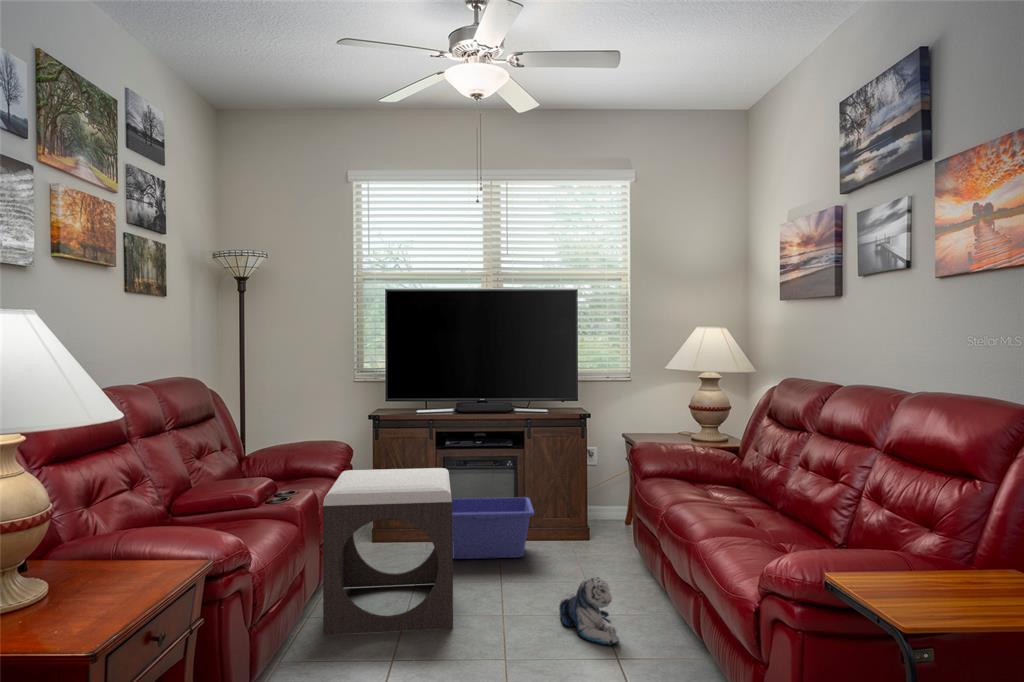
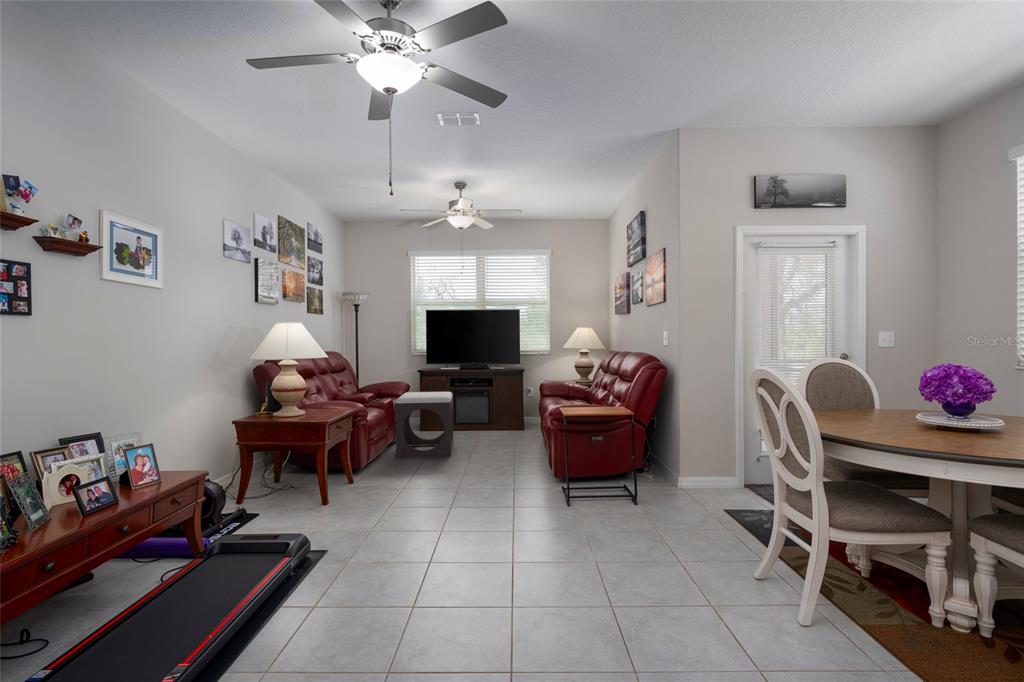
storage bin: present [452,497,534,559] -> none [448,410,495,437]
plush toy: present [559,577,619,645] -> none [497,434,519,460]

